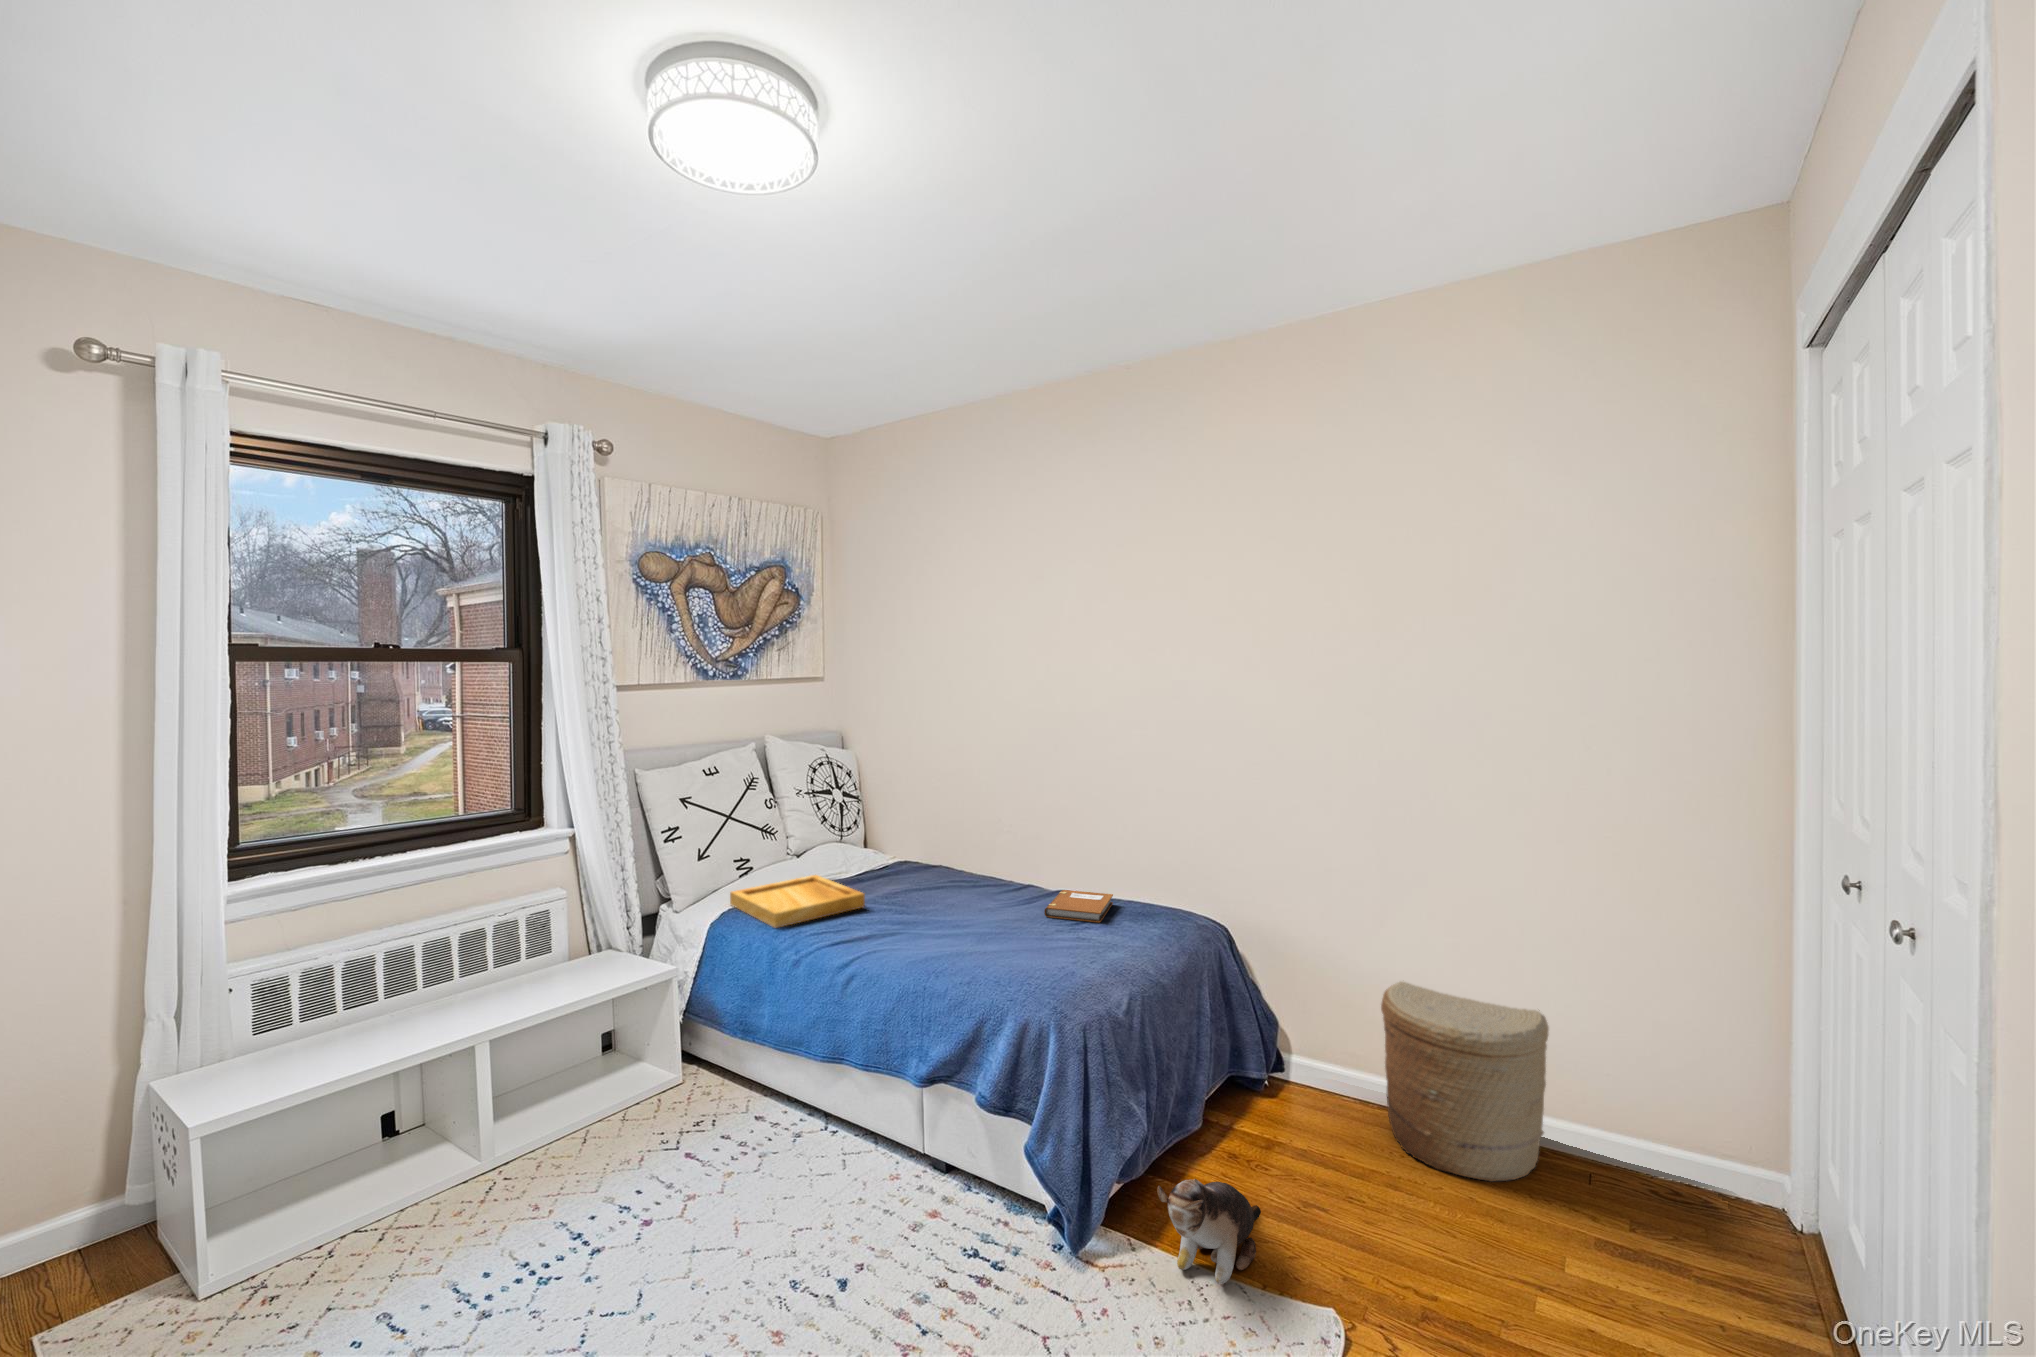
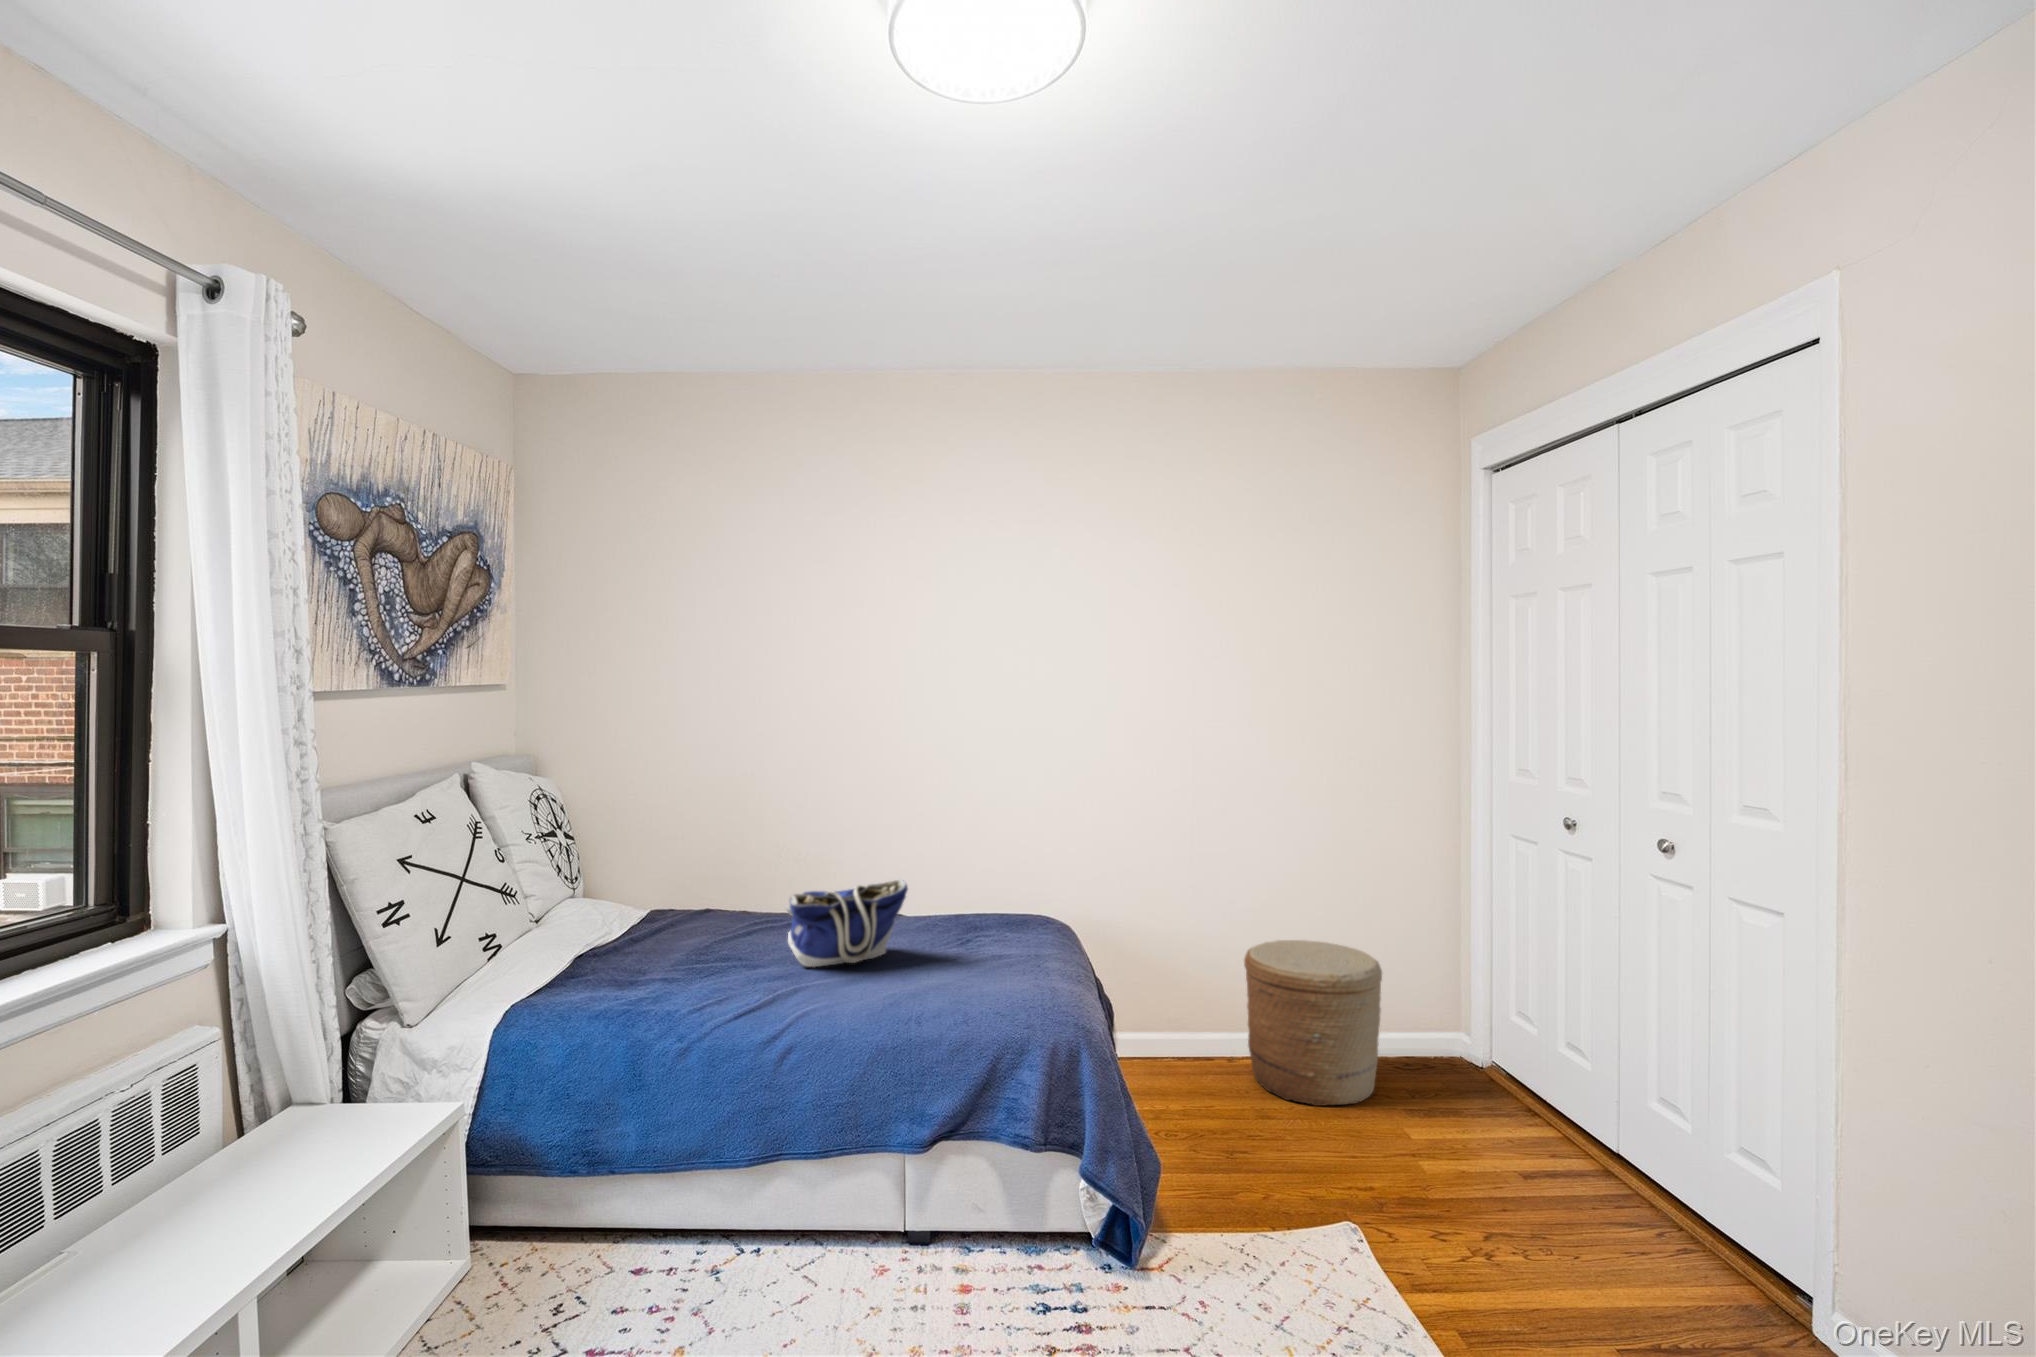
tote bag: none [908,858,1013,924] -> present [786,880,908,967]
tray: present [730,875,865,928] -> none [513,940,708,1007]
notebook: present [1044,890,1113,923] -> none [909,912,984,944]
plush toy: present [1157,1179,1261,1284] -> none [1215,1148,1275,1246]

